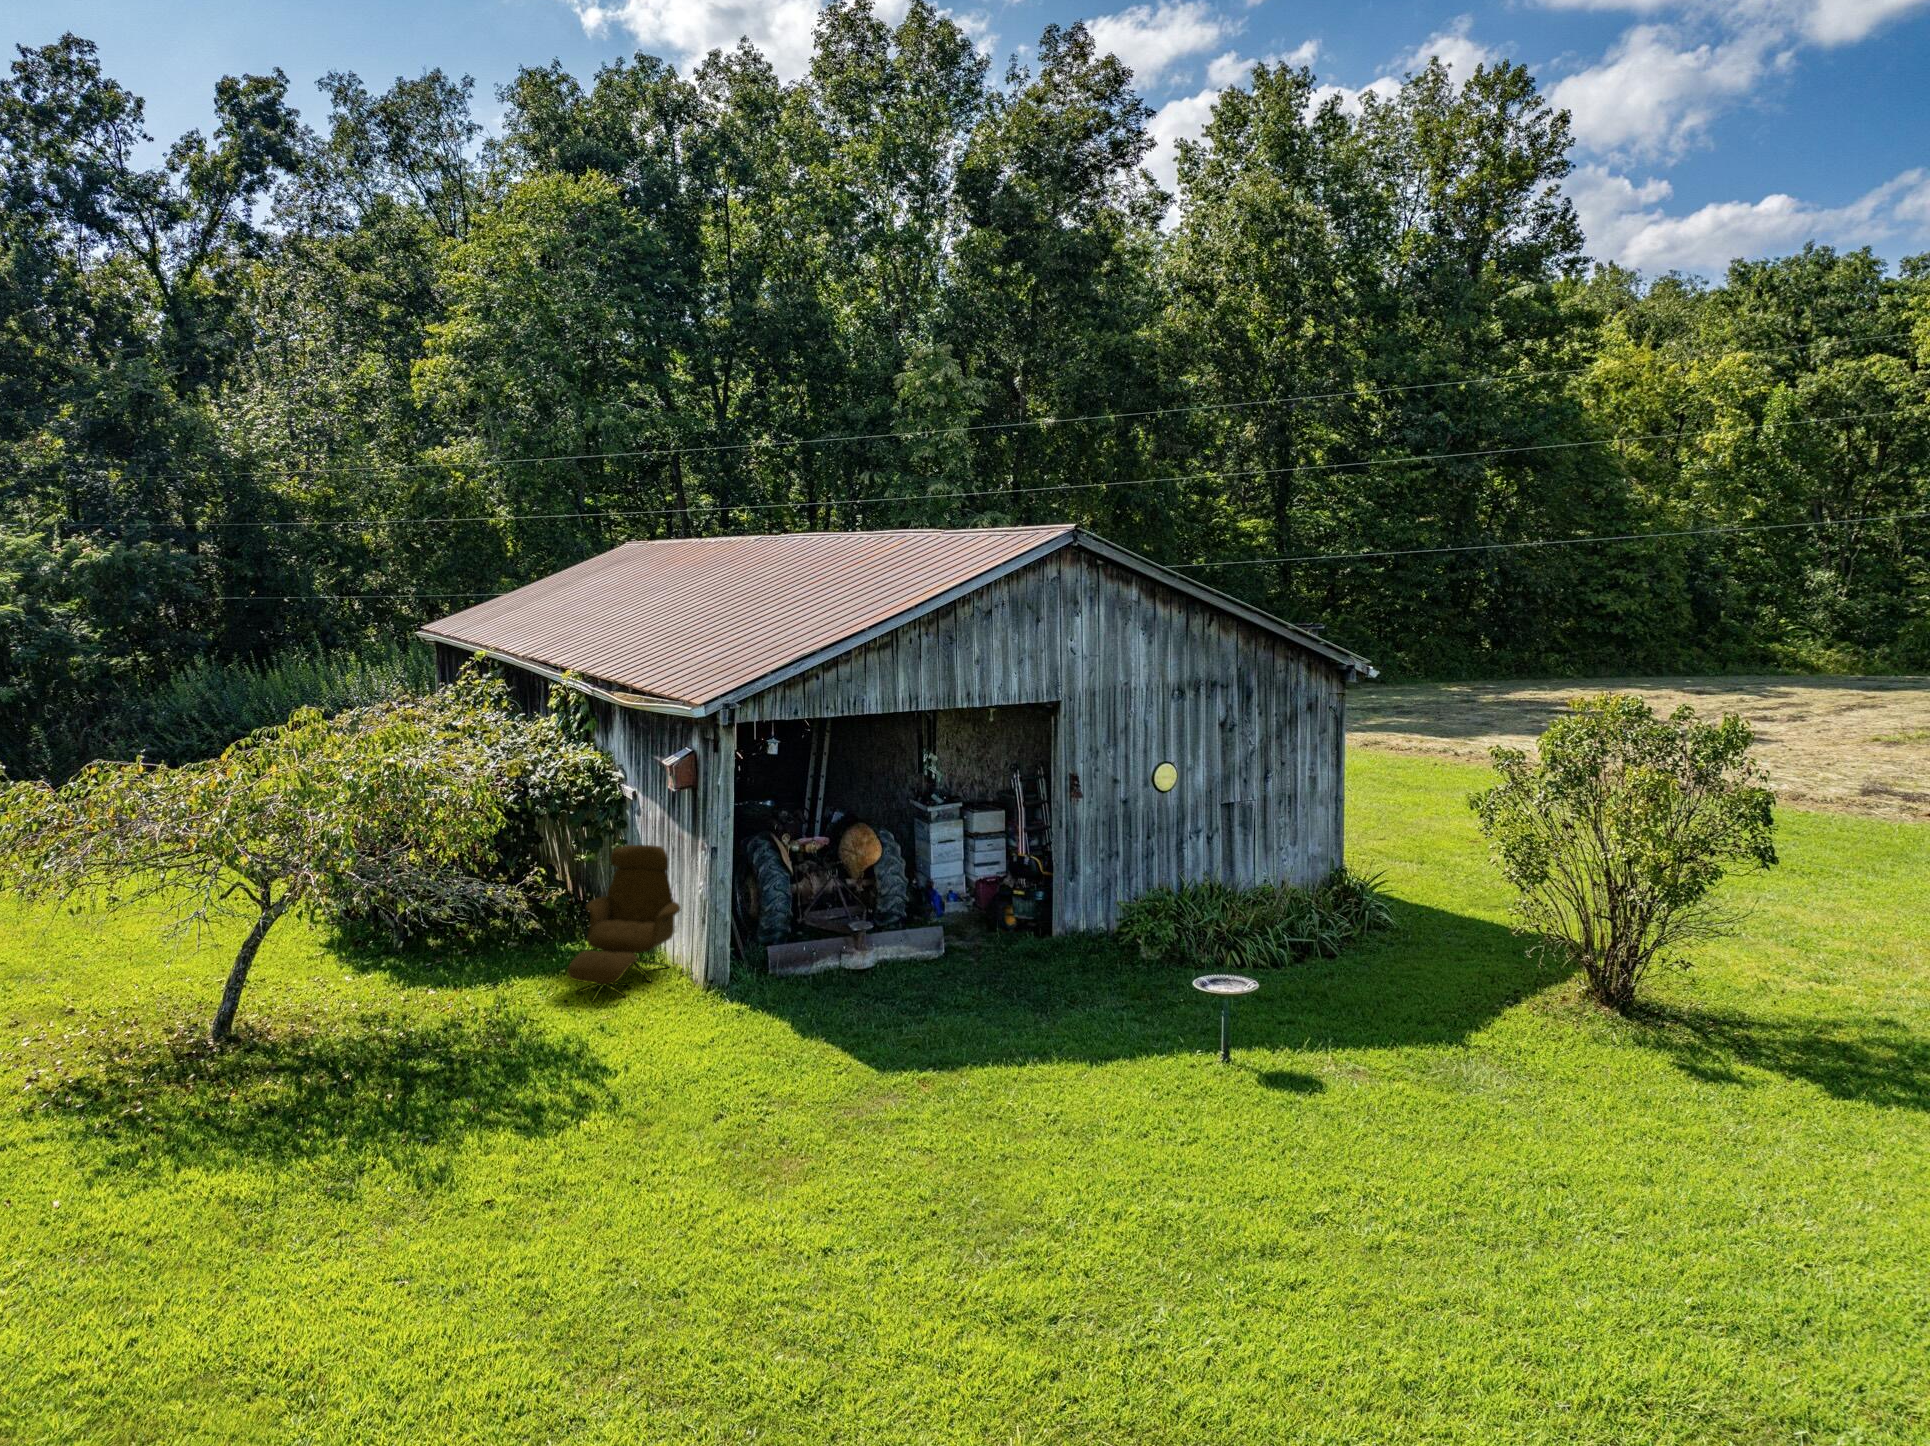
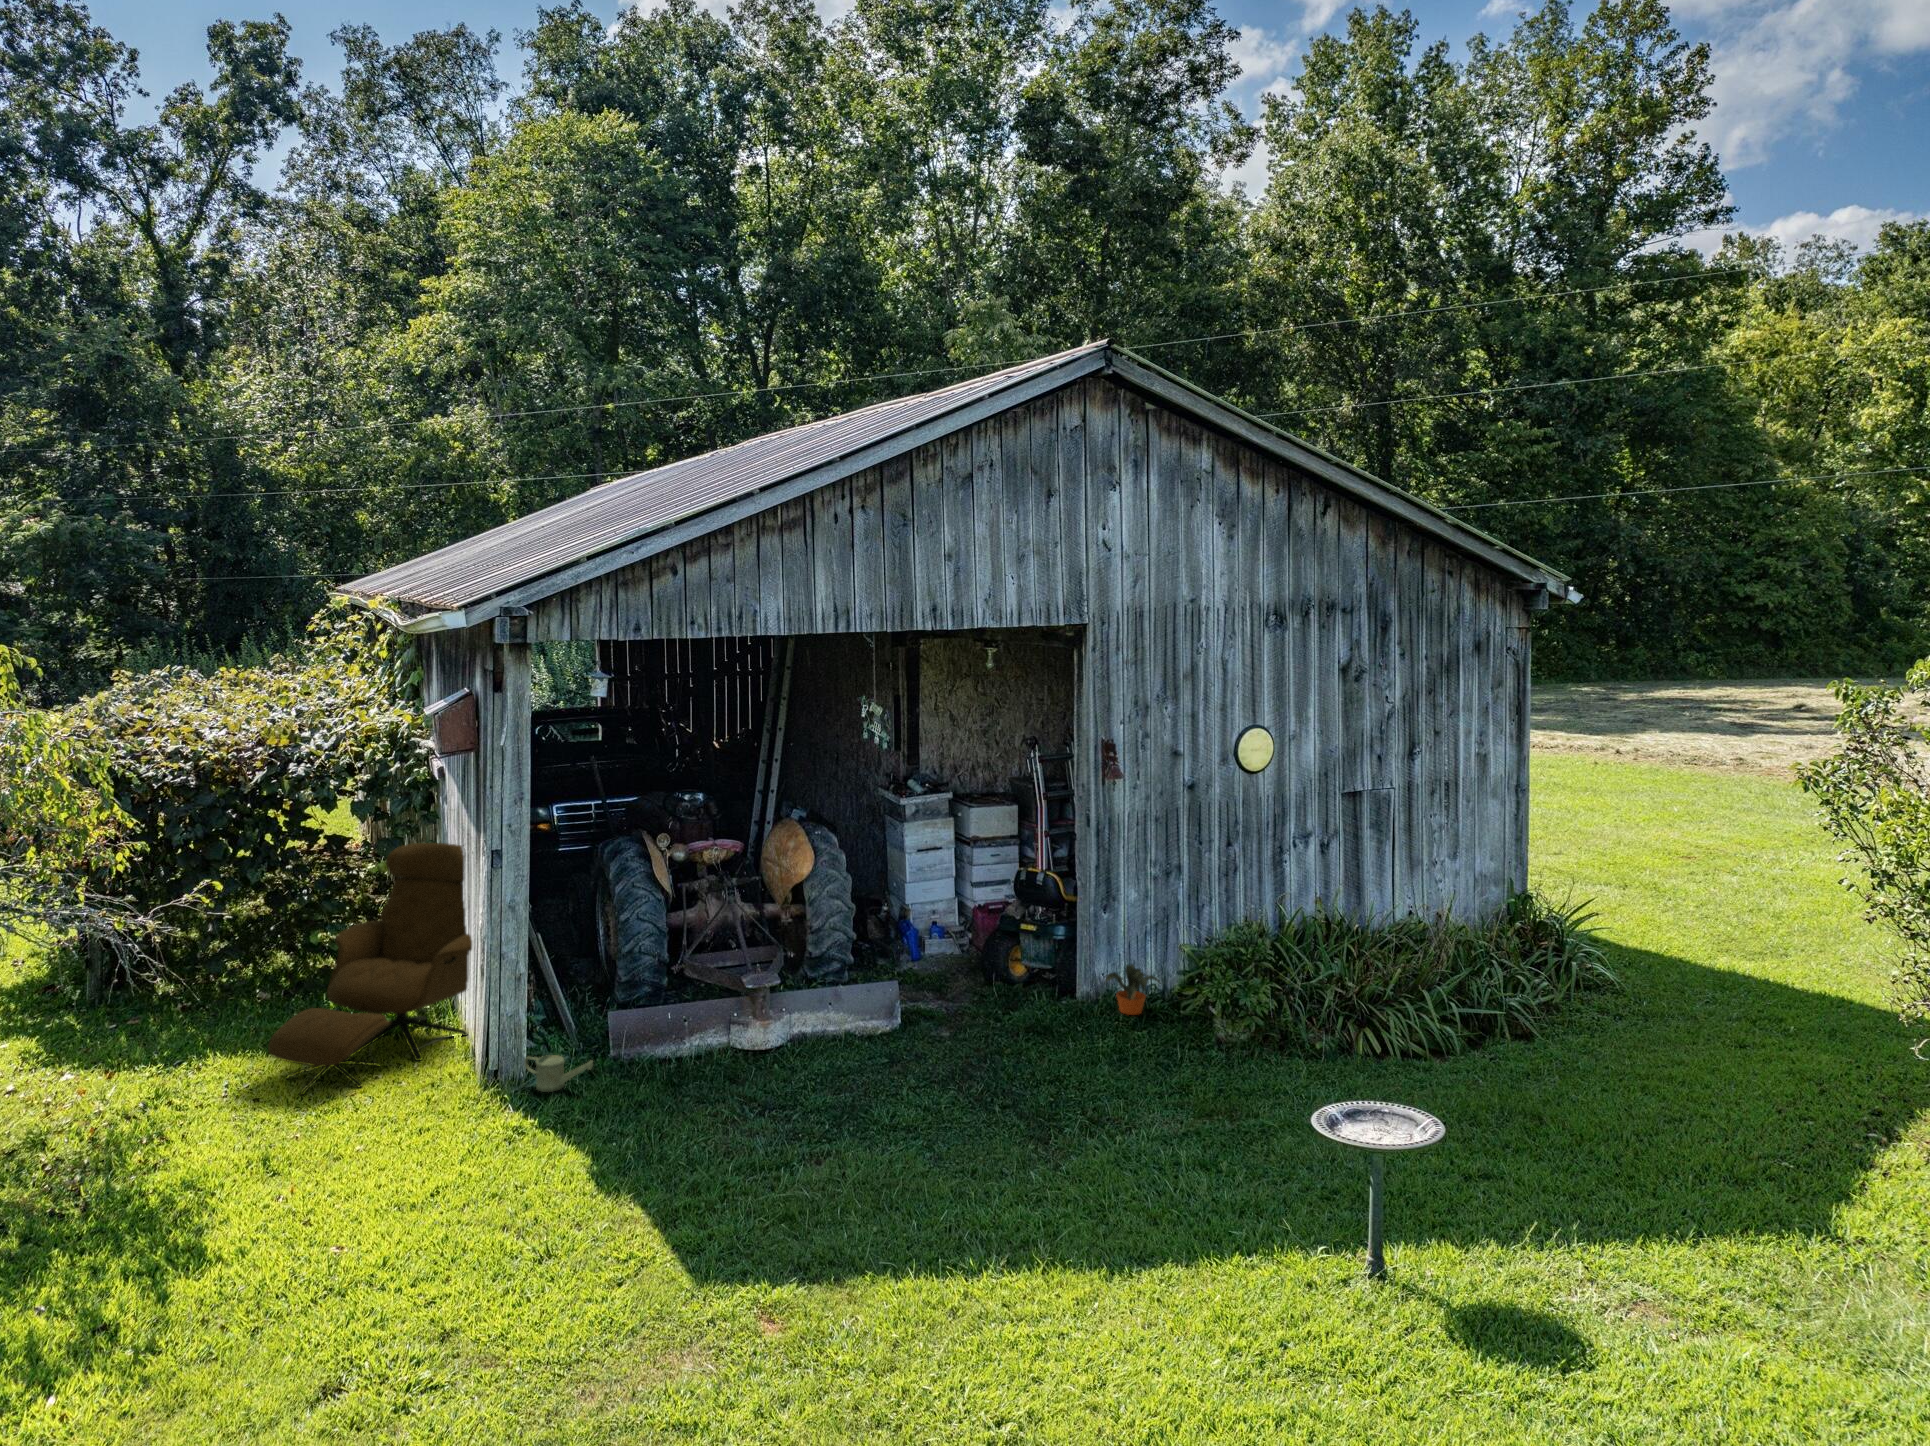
potted plant: none [1071,914,1109,946] -> present [1105,964,1159,1015]
watering can: none [725,975,769,996] -> present [524,1055,593,1092]

